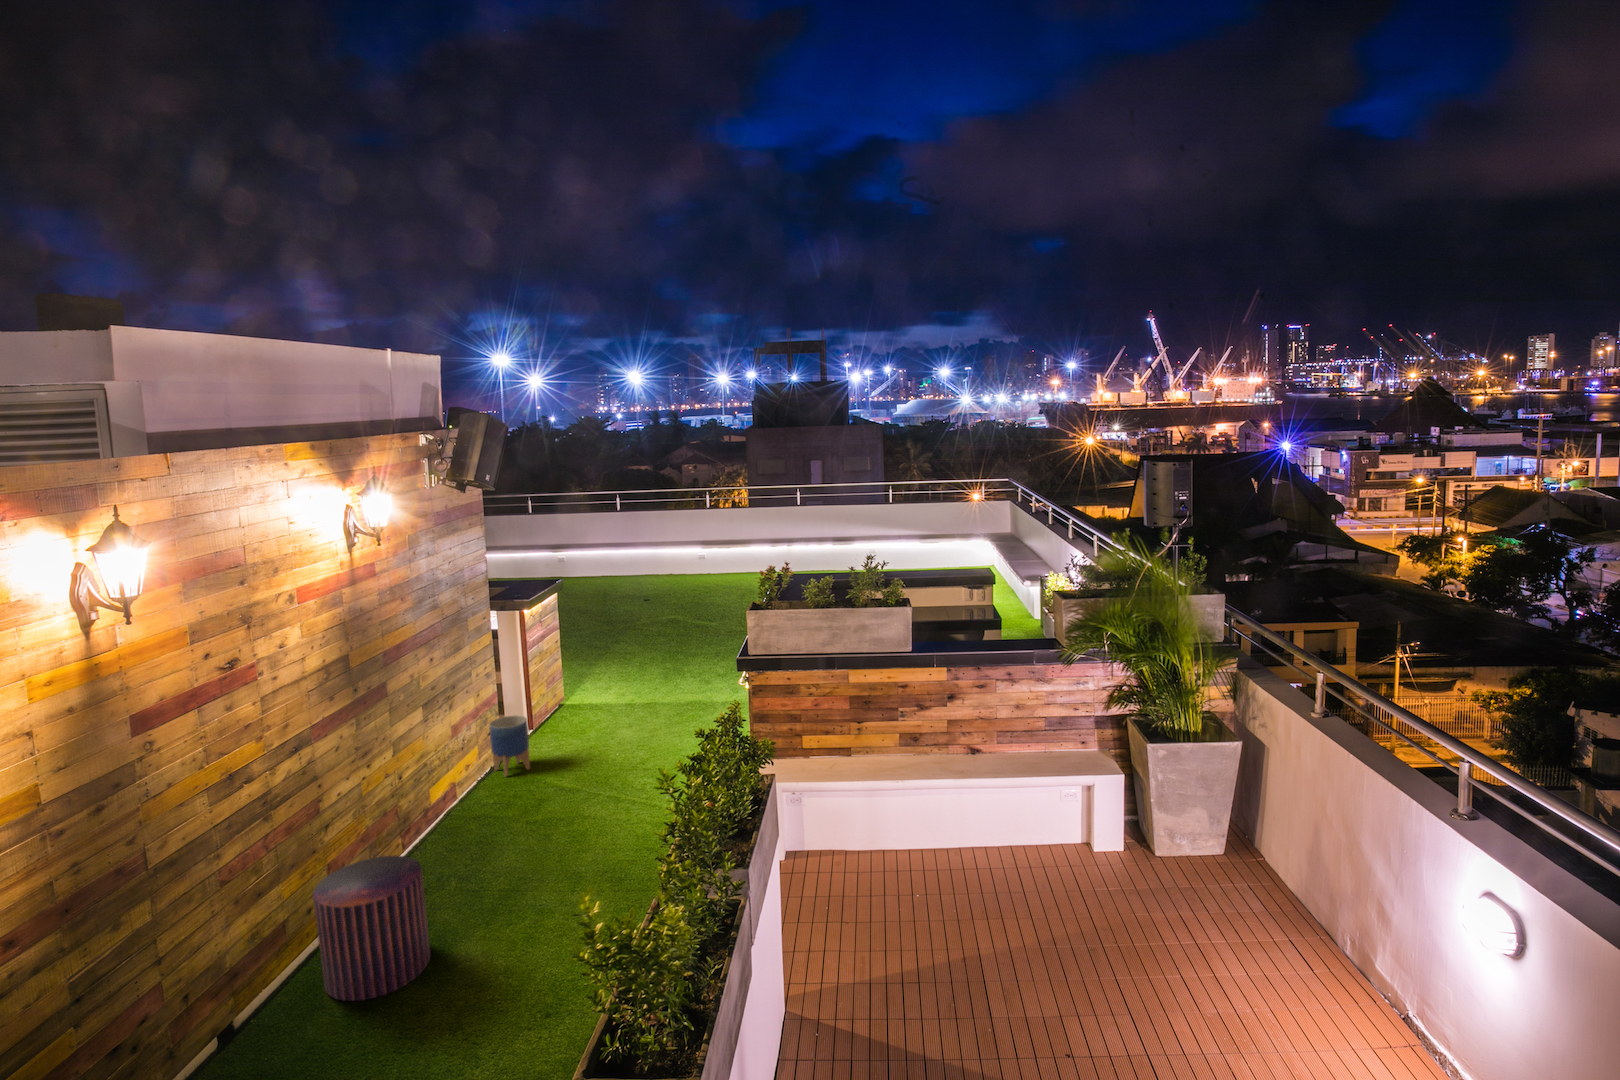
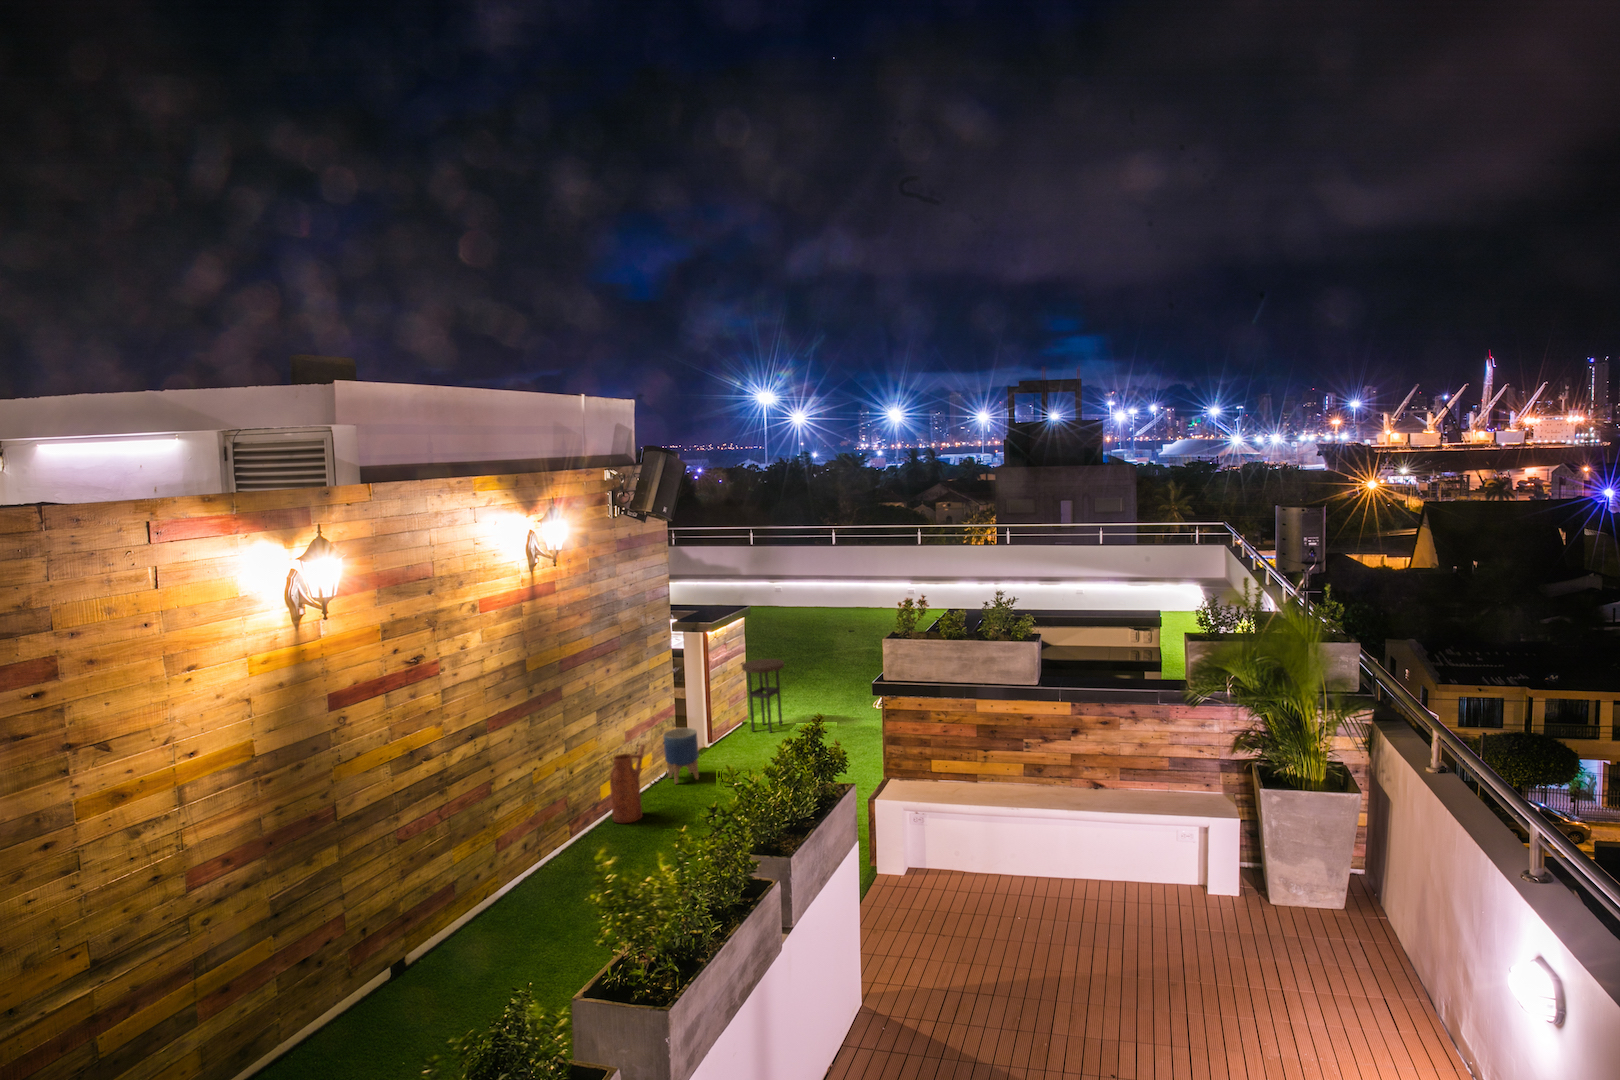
side table: none [560,636,606,713] -> present [742,659,784,732]
watering can: none [440,738,479,827] -> present [610,744,644,823]
pouf: present [313,856,430,1001] -> none [472,835,567,956]

